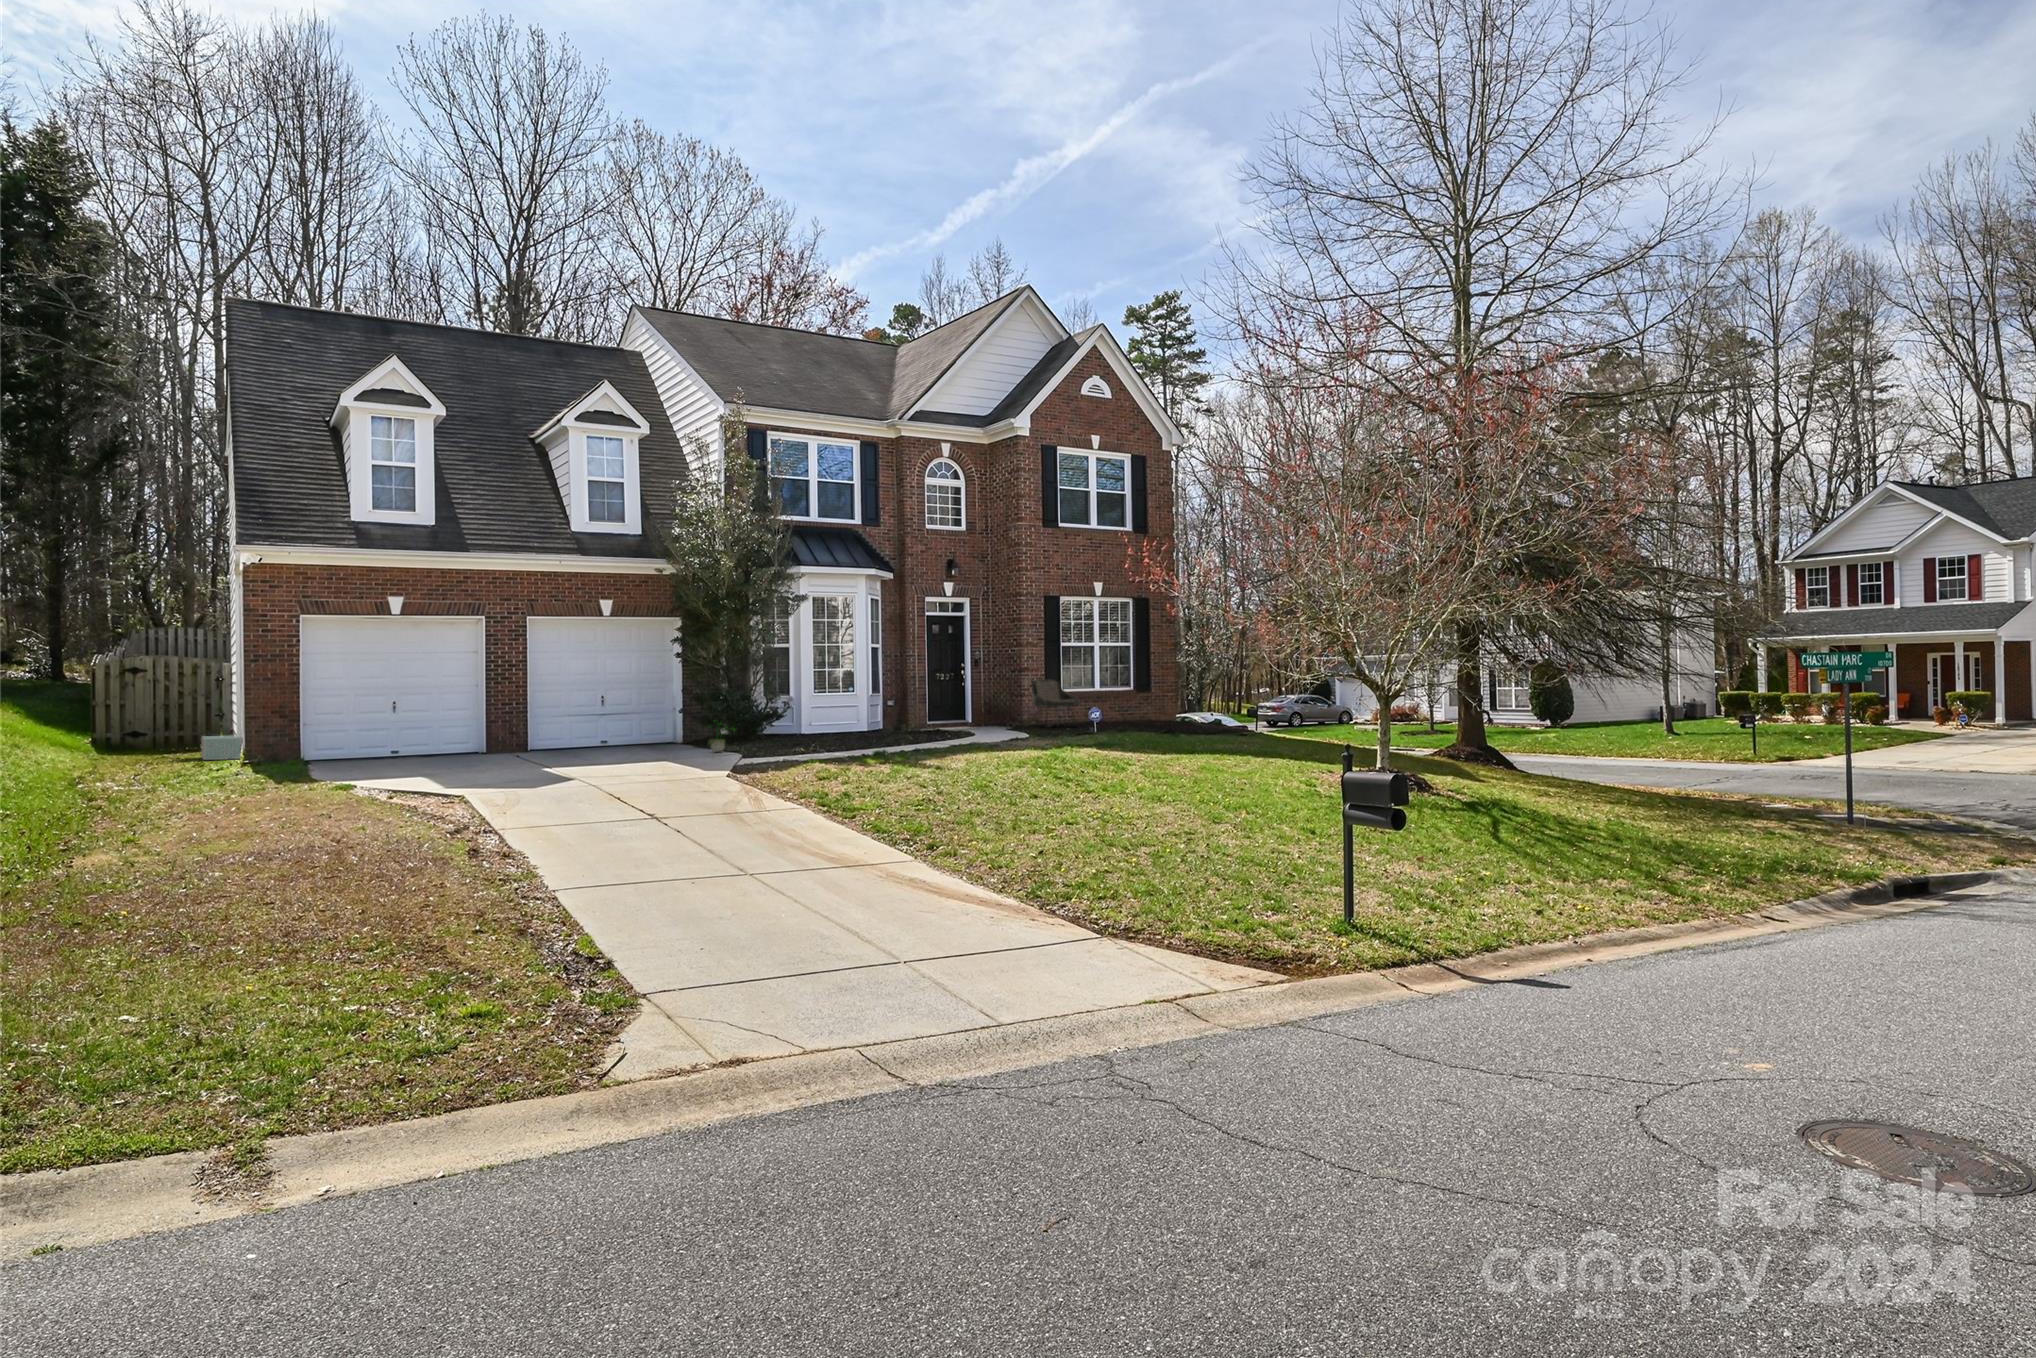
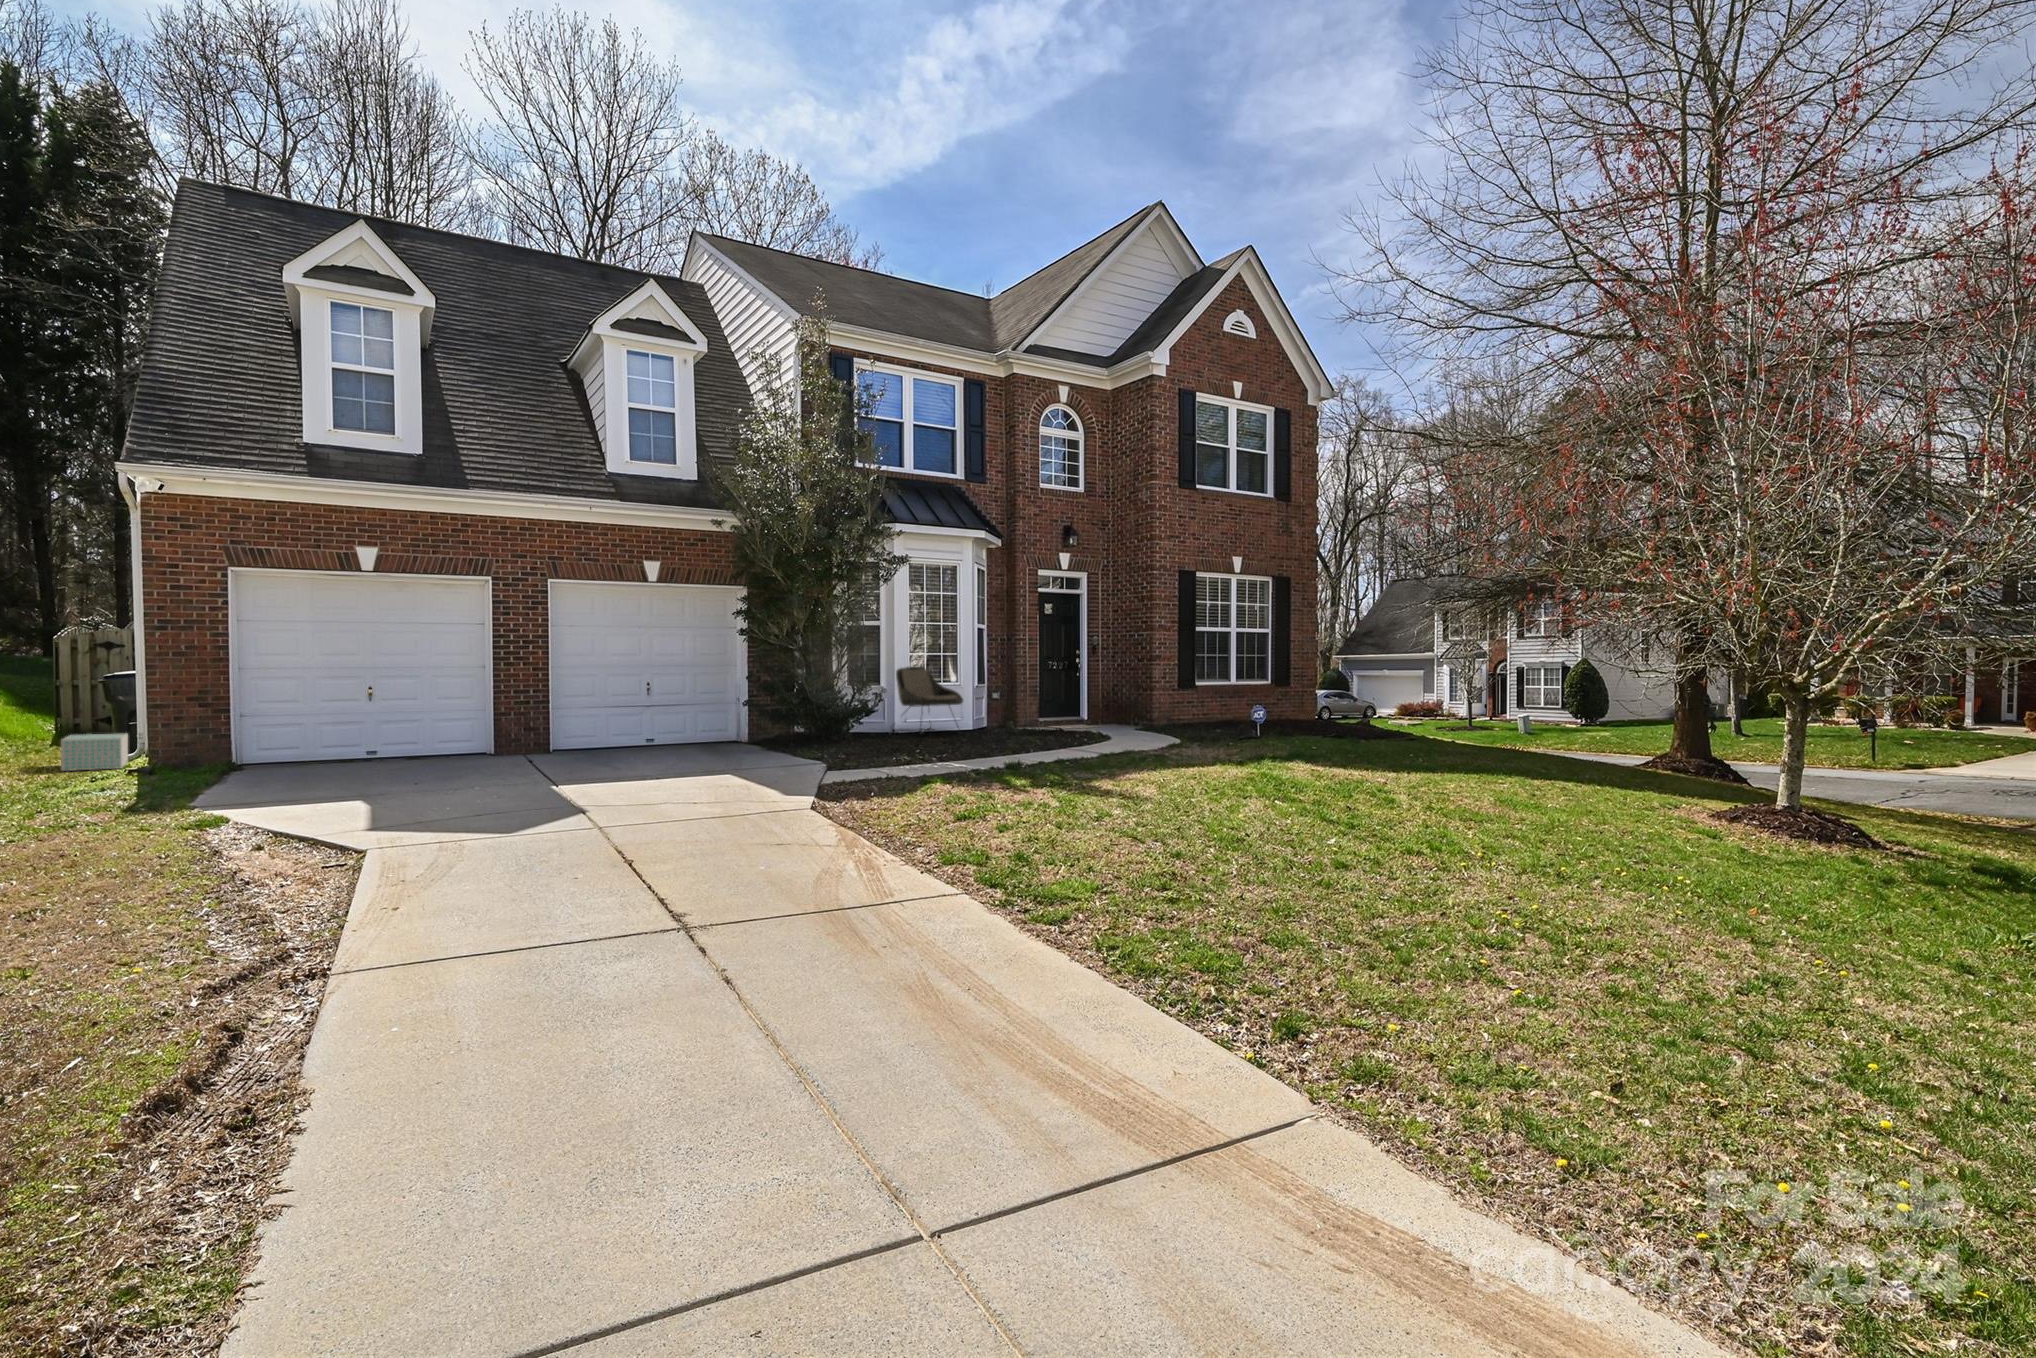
lounge chair: present [1031,679,1080,726] -> present [892,667,963,734]
potted plant: present [708,721,735,752] -> none [777,709,824,763]

